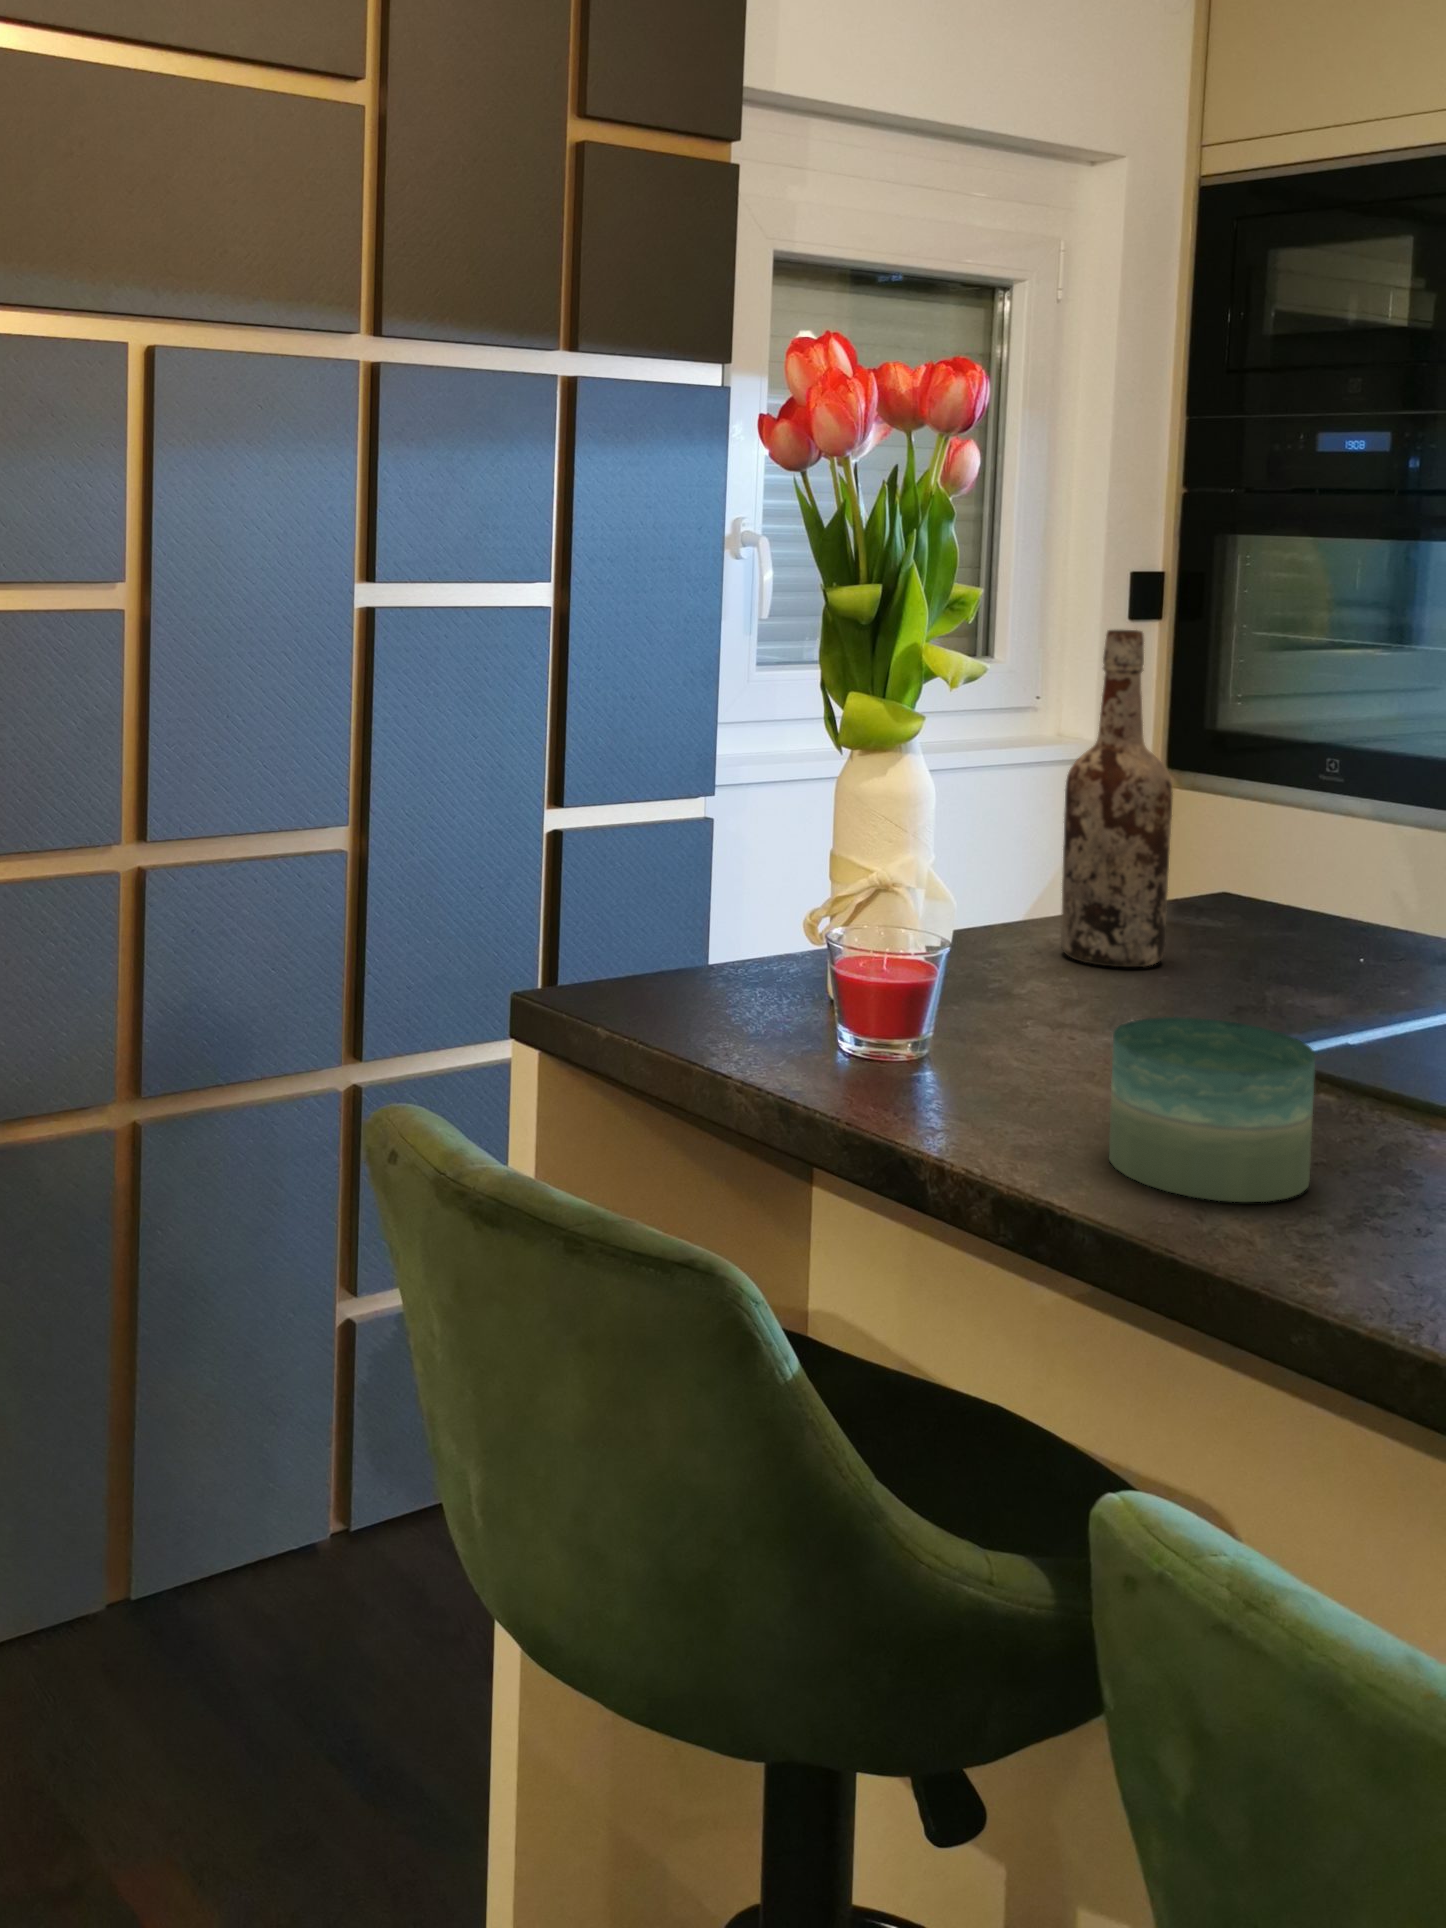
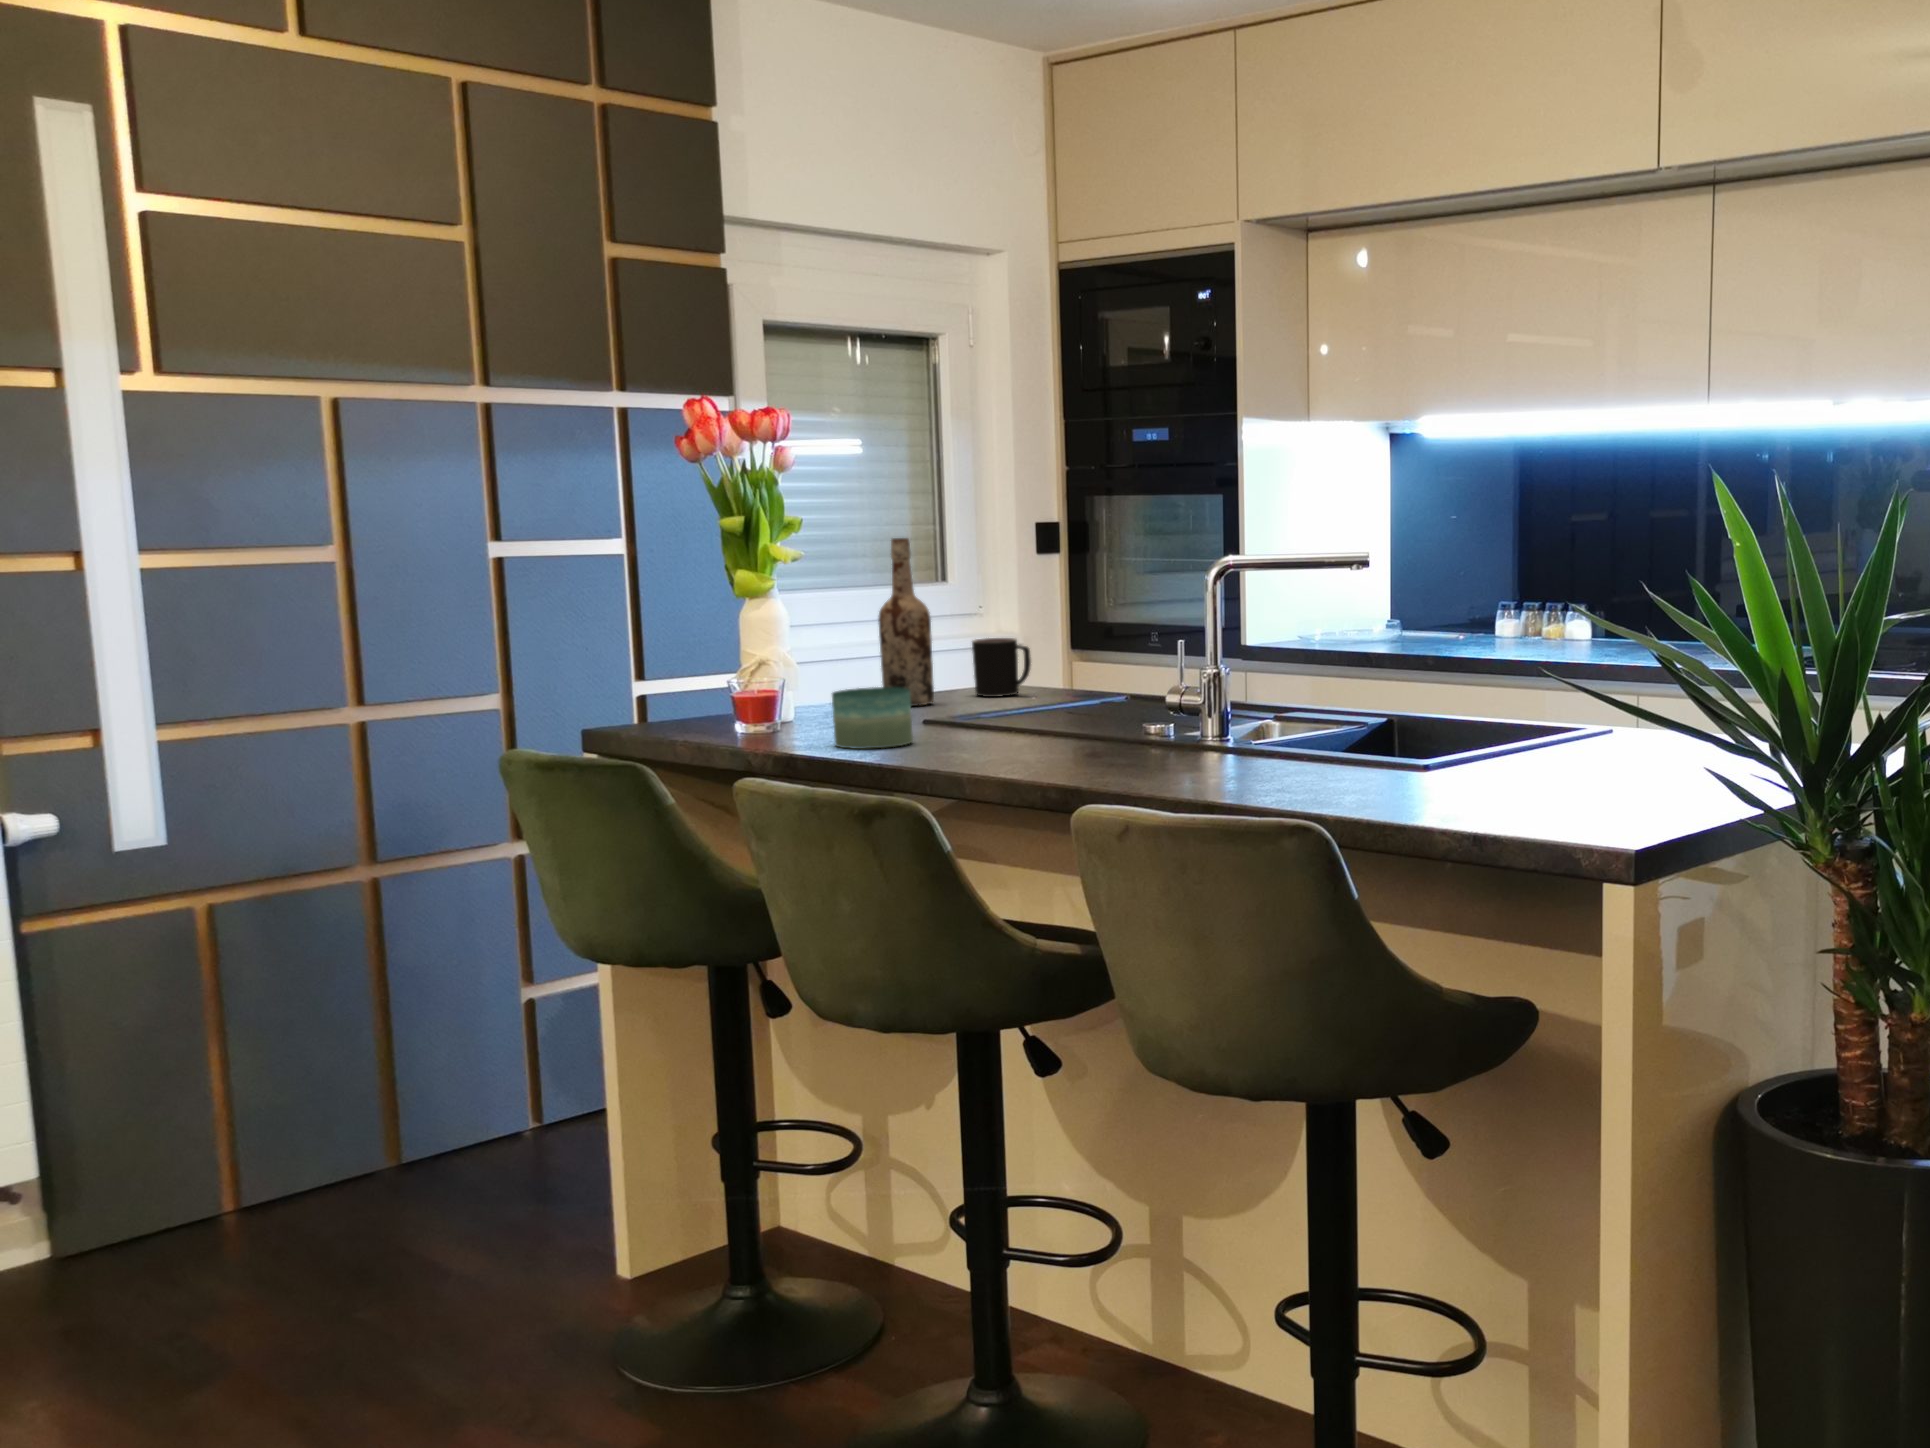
mug: none [1214,821,1344,943] -> present [972,638,1031,697]

